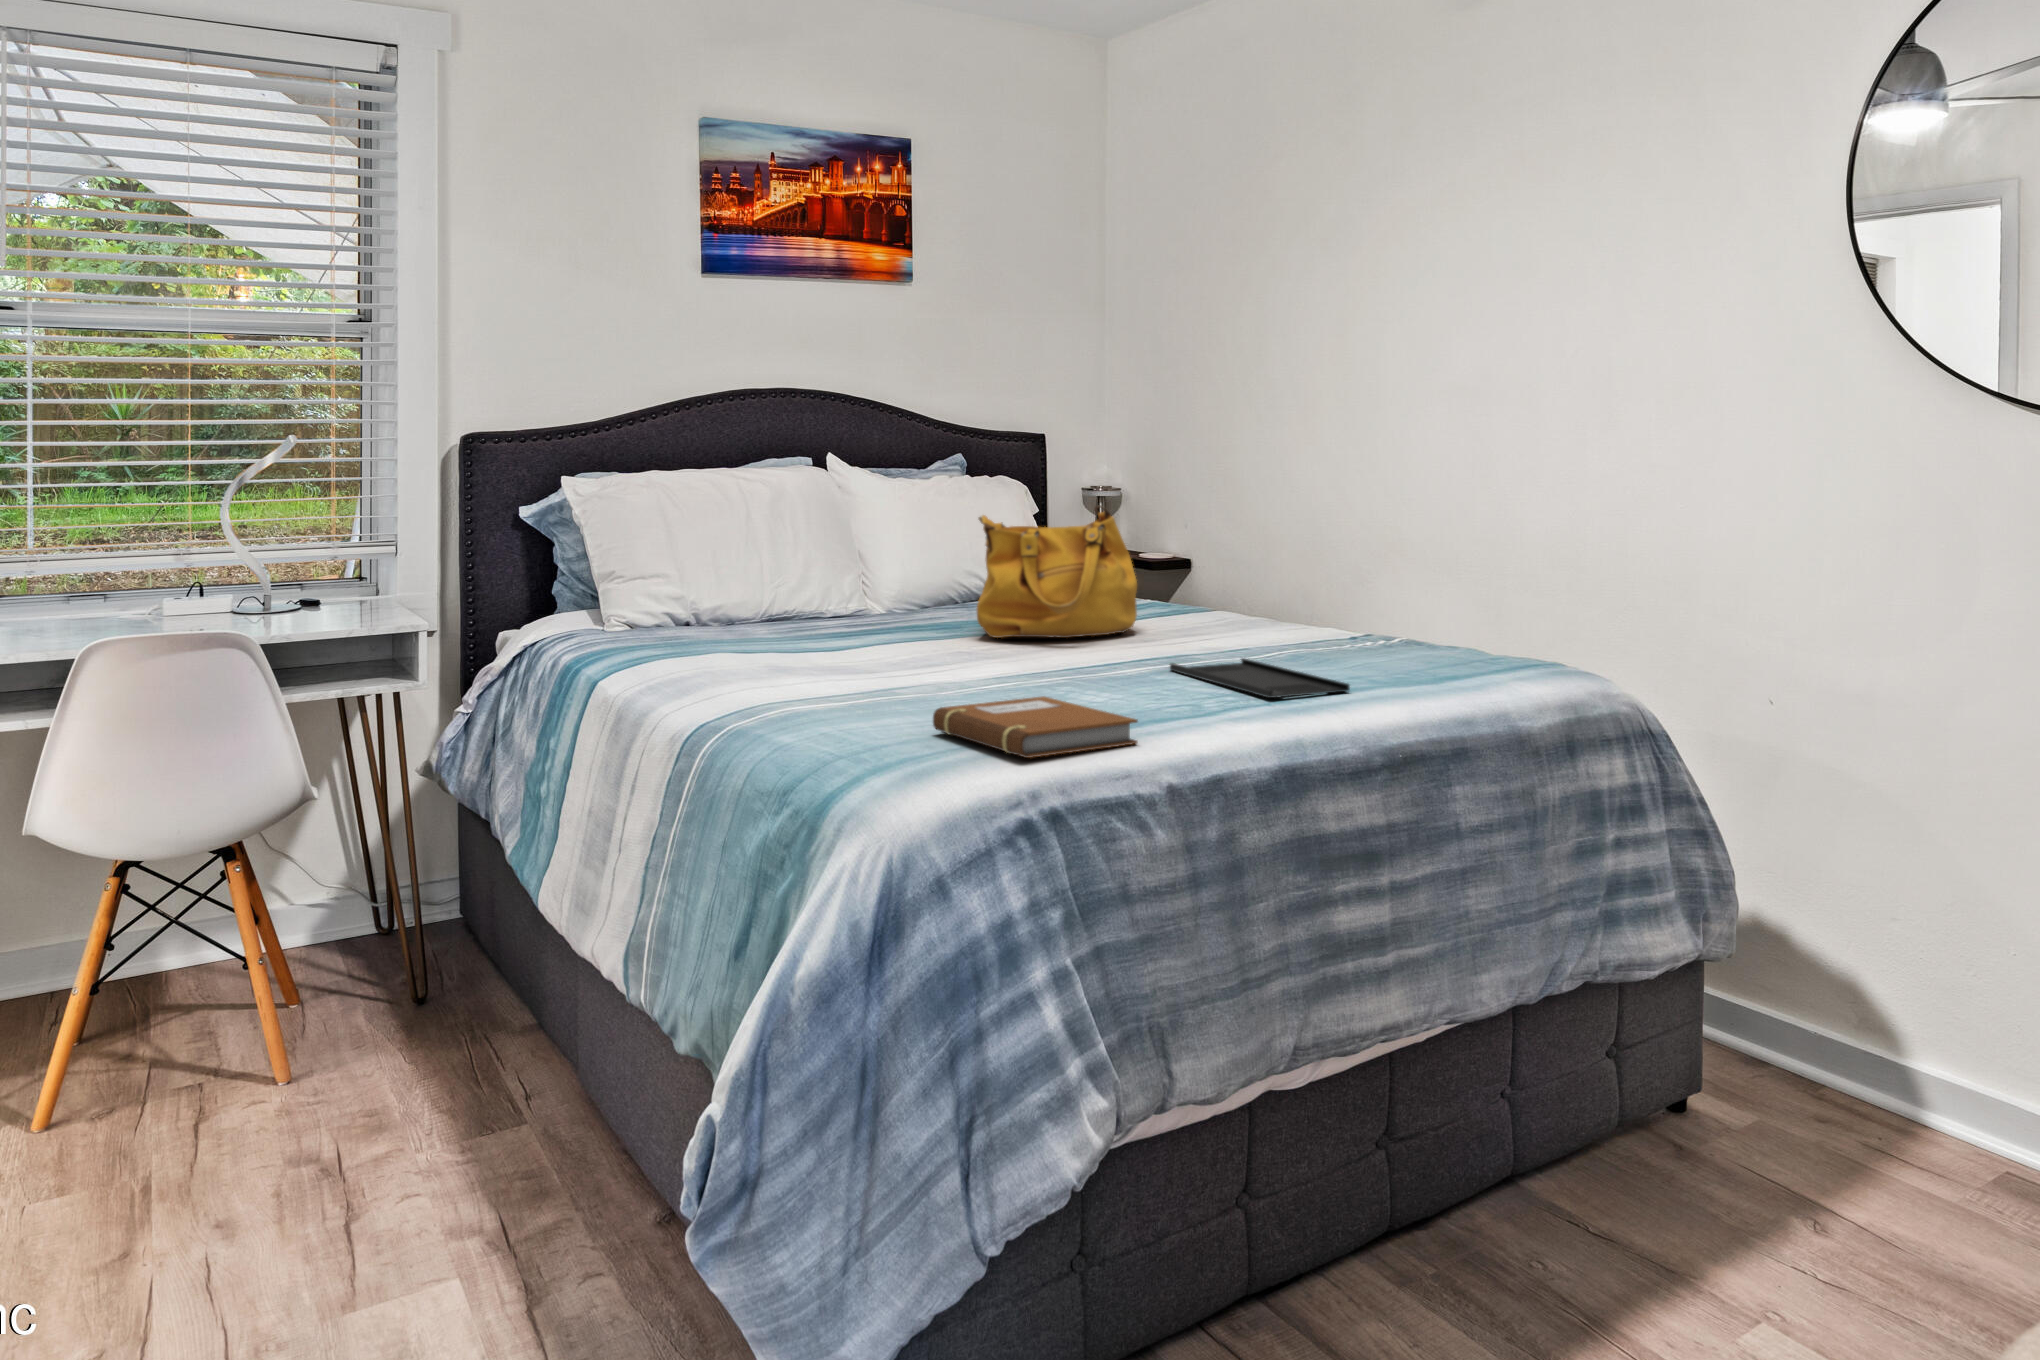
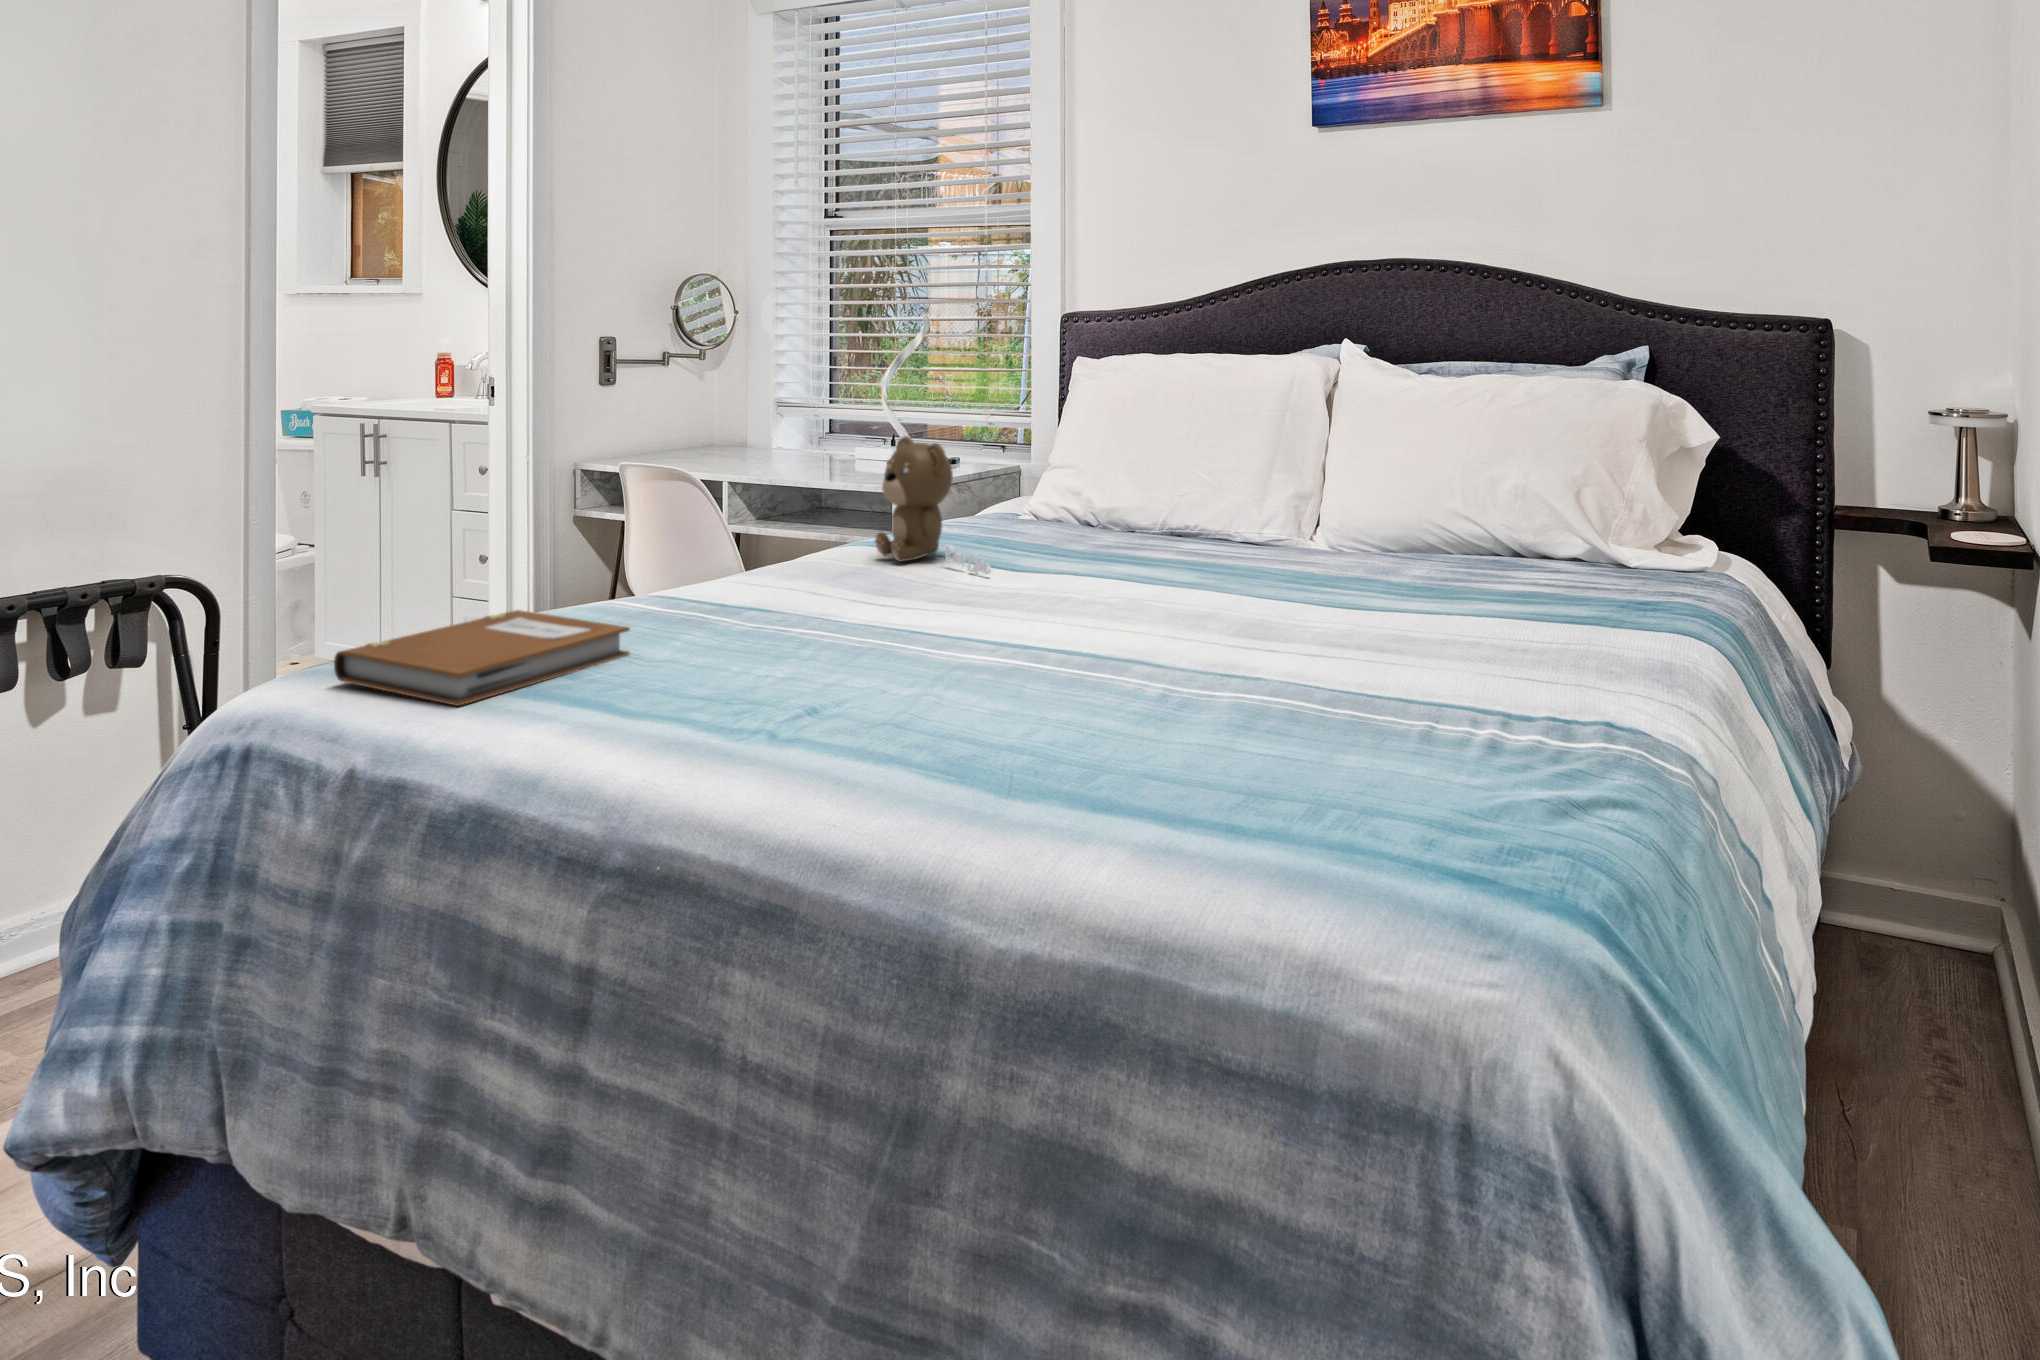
handbag: present [977,505,1137,638] -> none [1123,403,1337,595]
teddy bear: none [795,558,948,664] -> present [875,436,991,575]
tray: present [1170,658,1350,698] -> none [807,638,1120,741]

